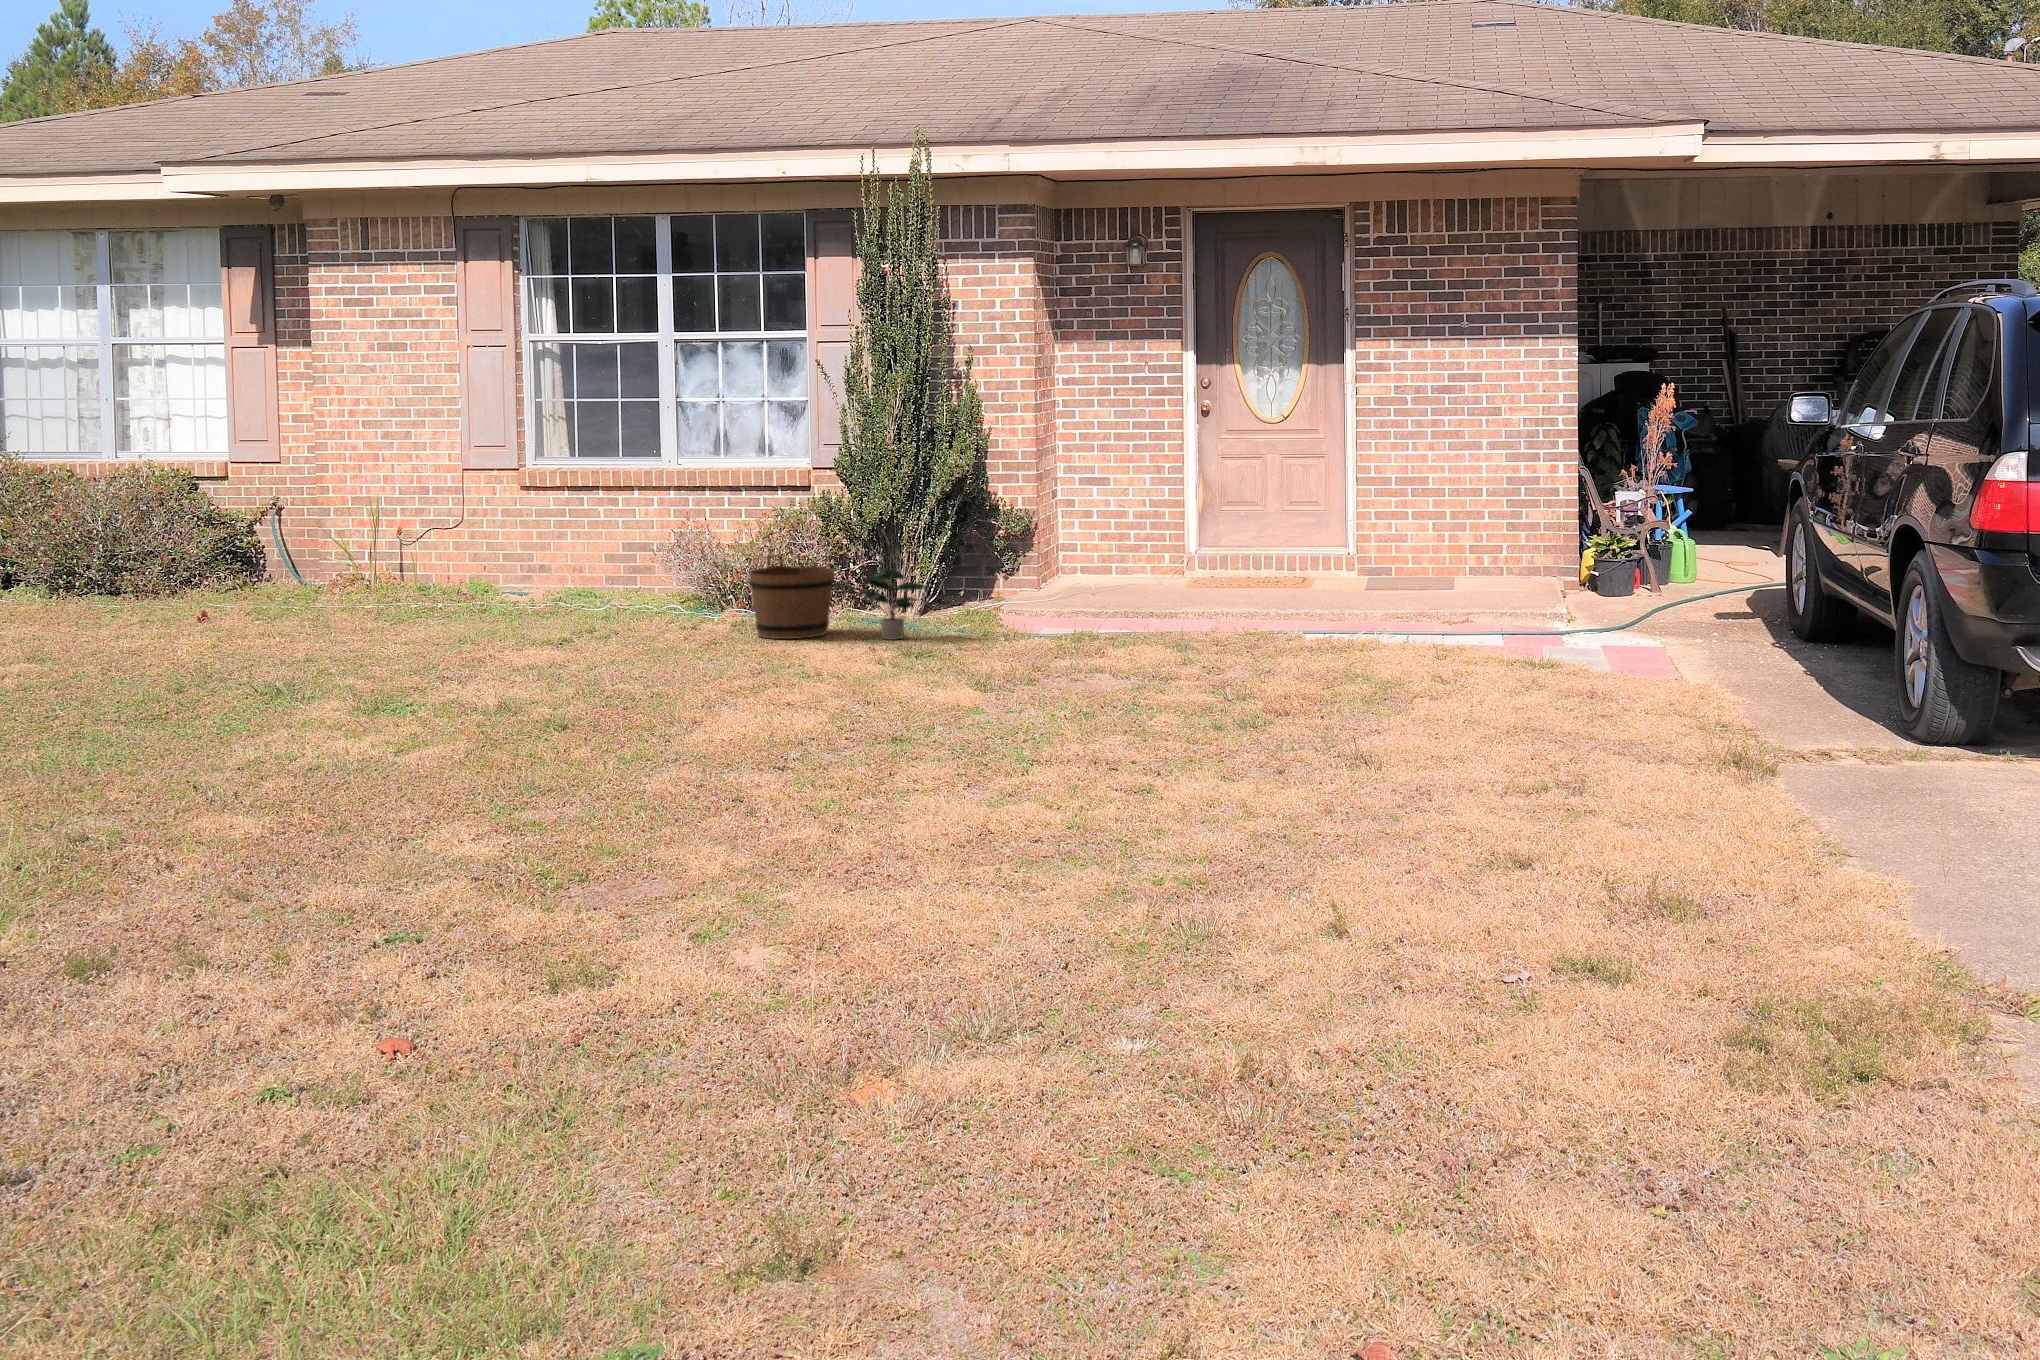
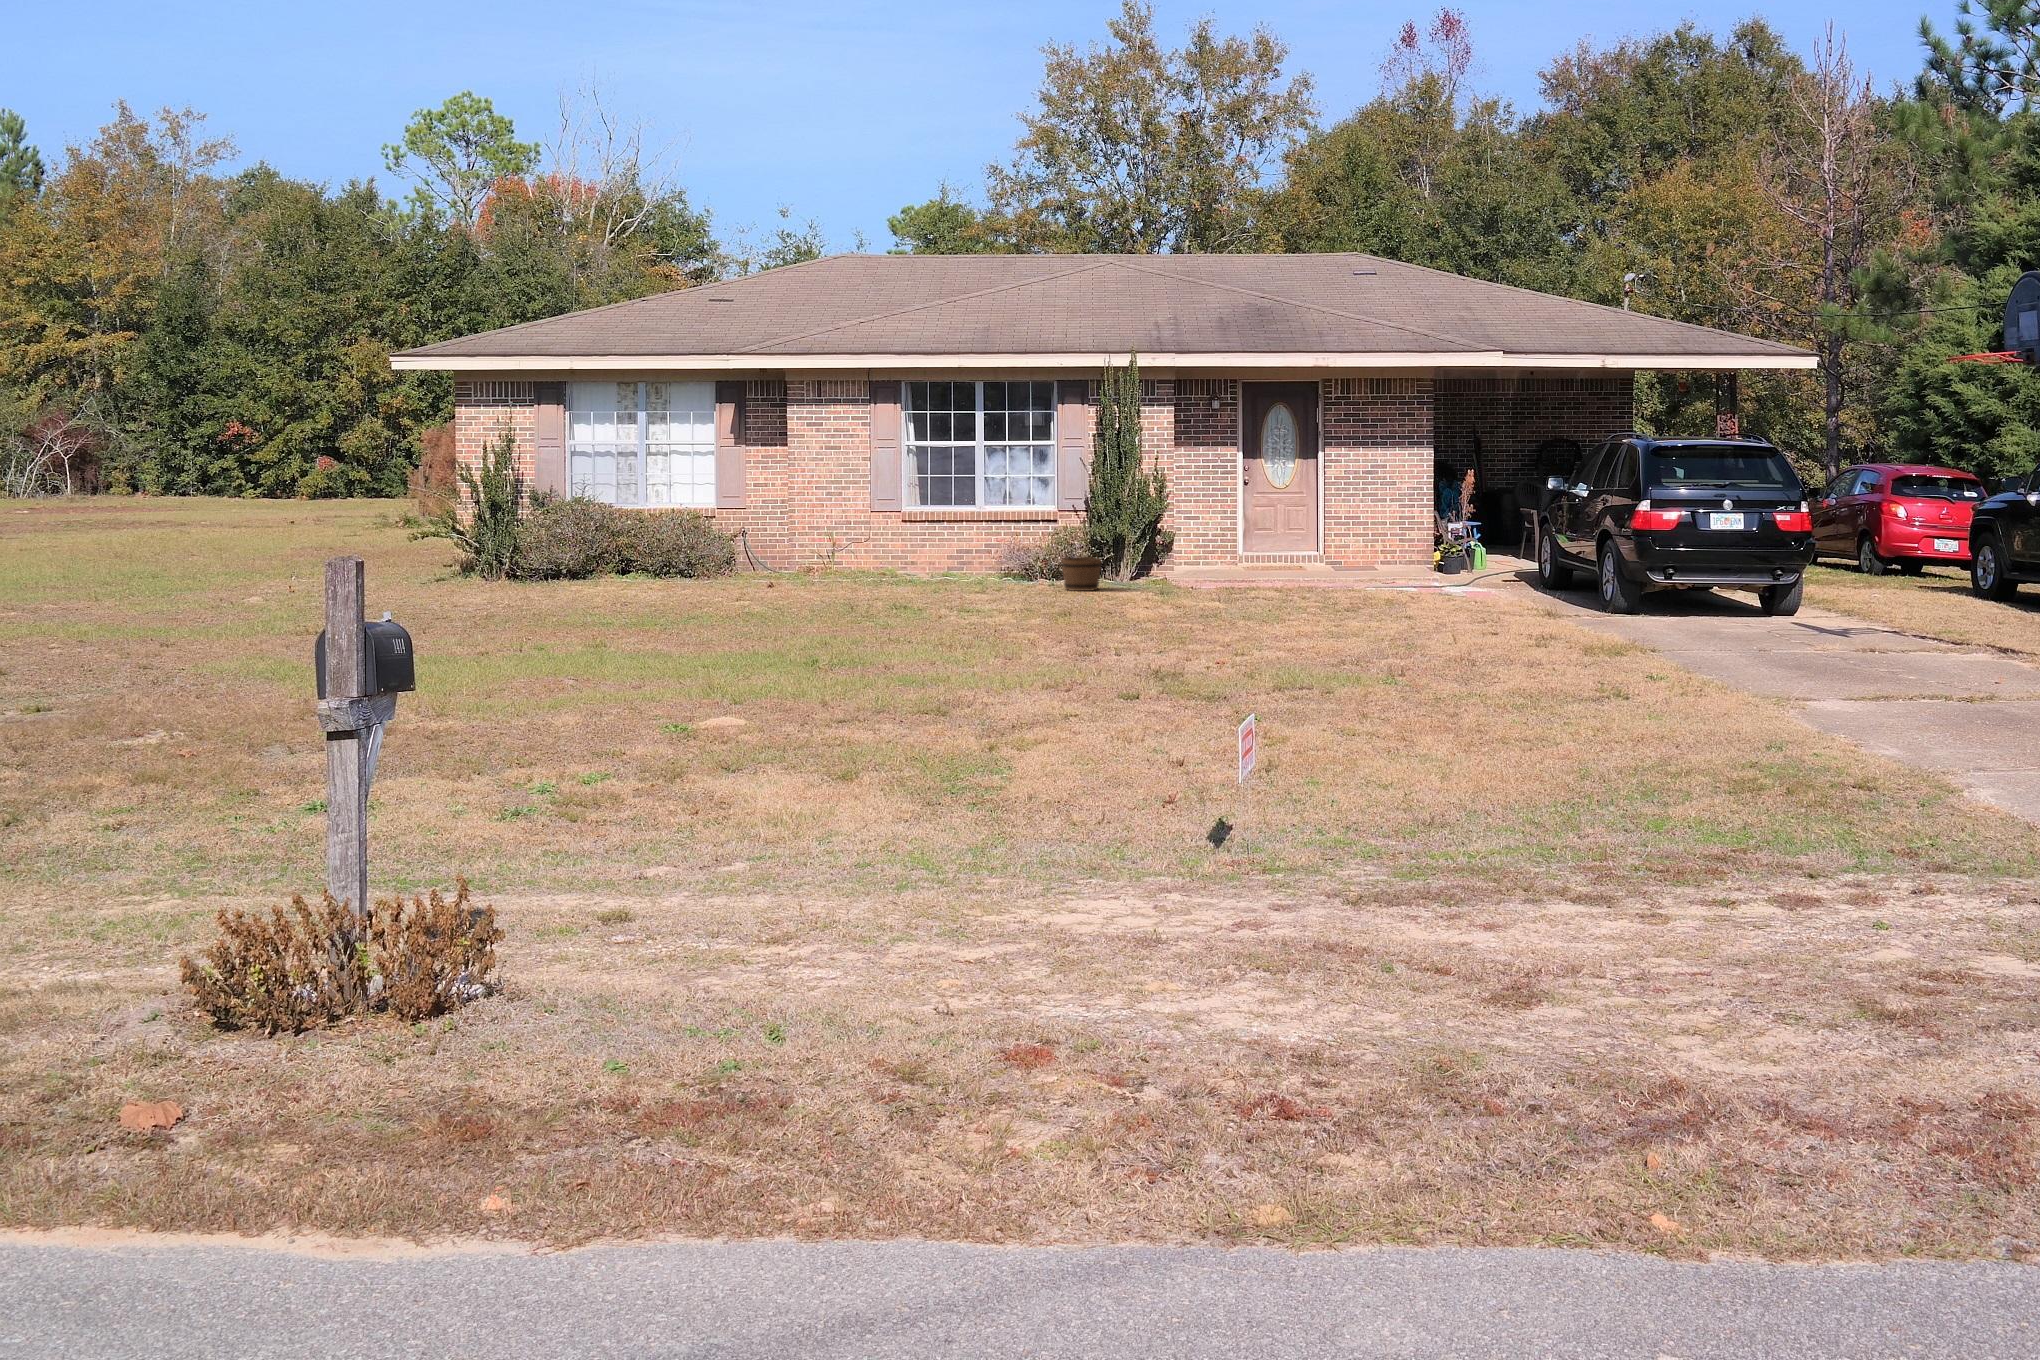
potted plant: present [864,569,926,640] -> none [1119,558,1151,591]

